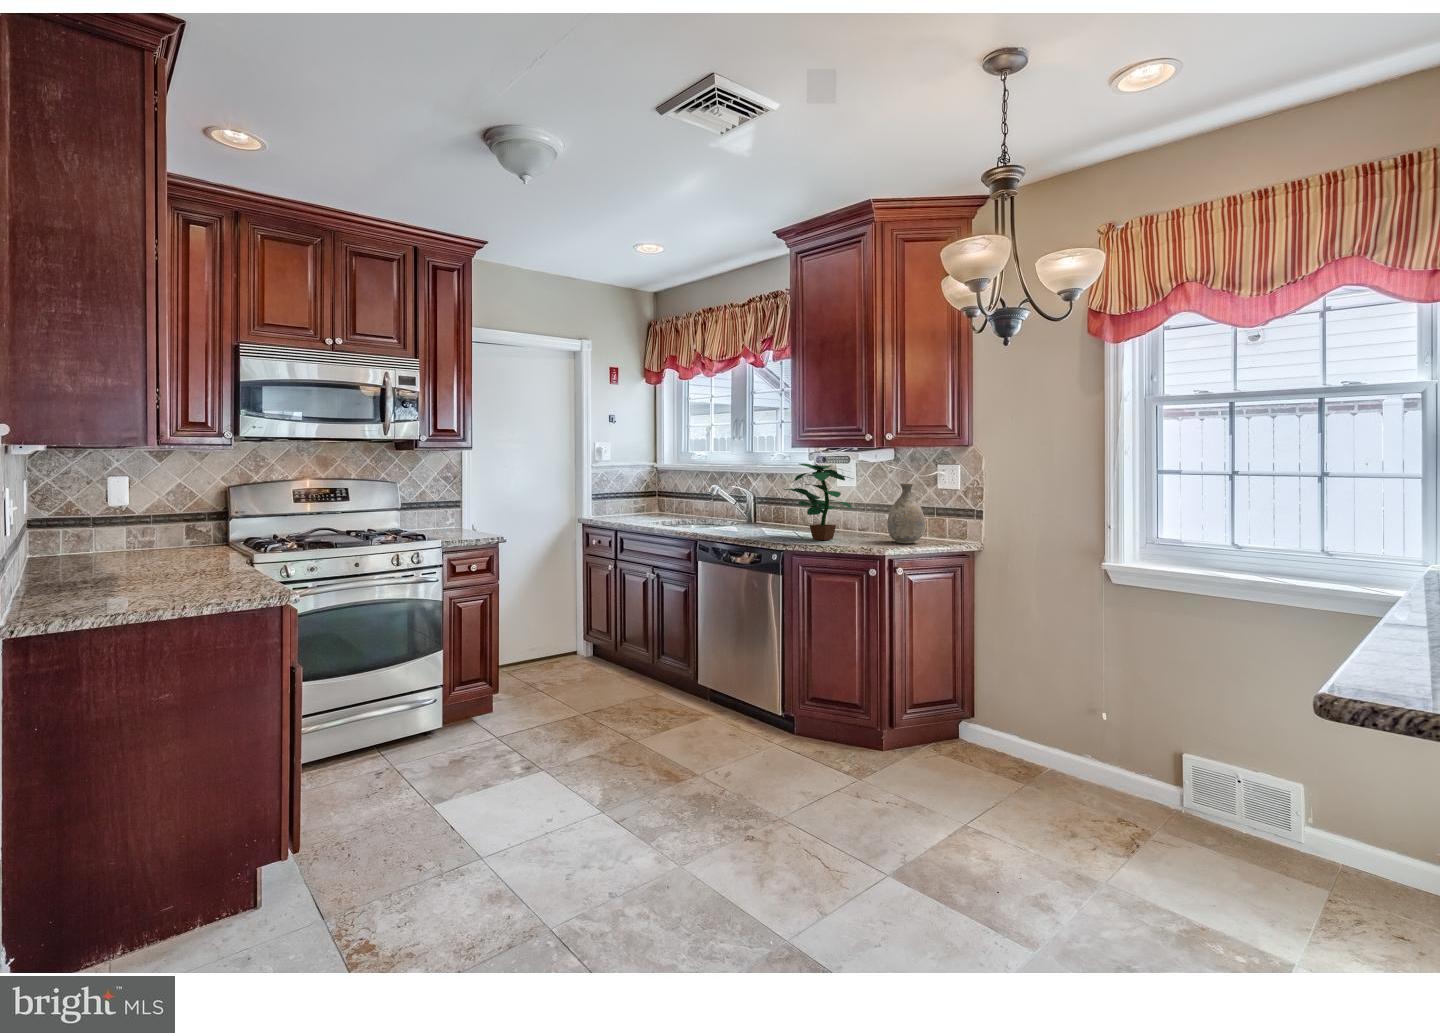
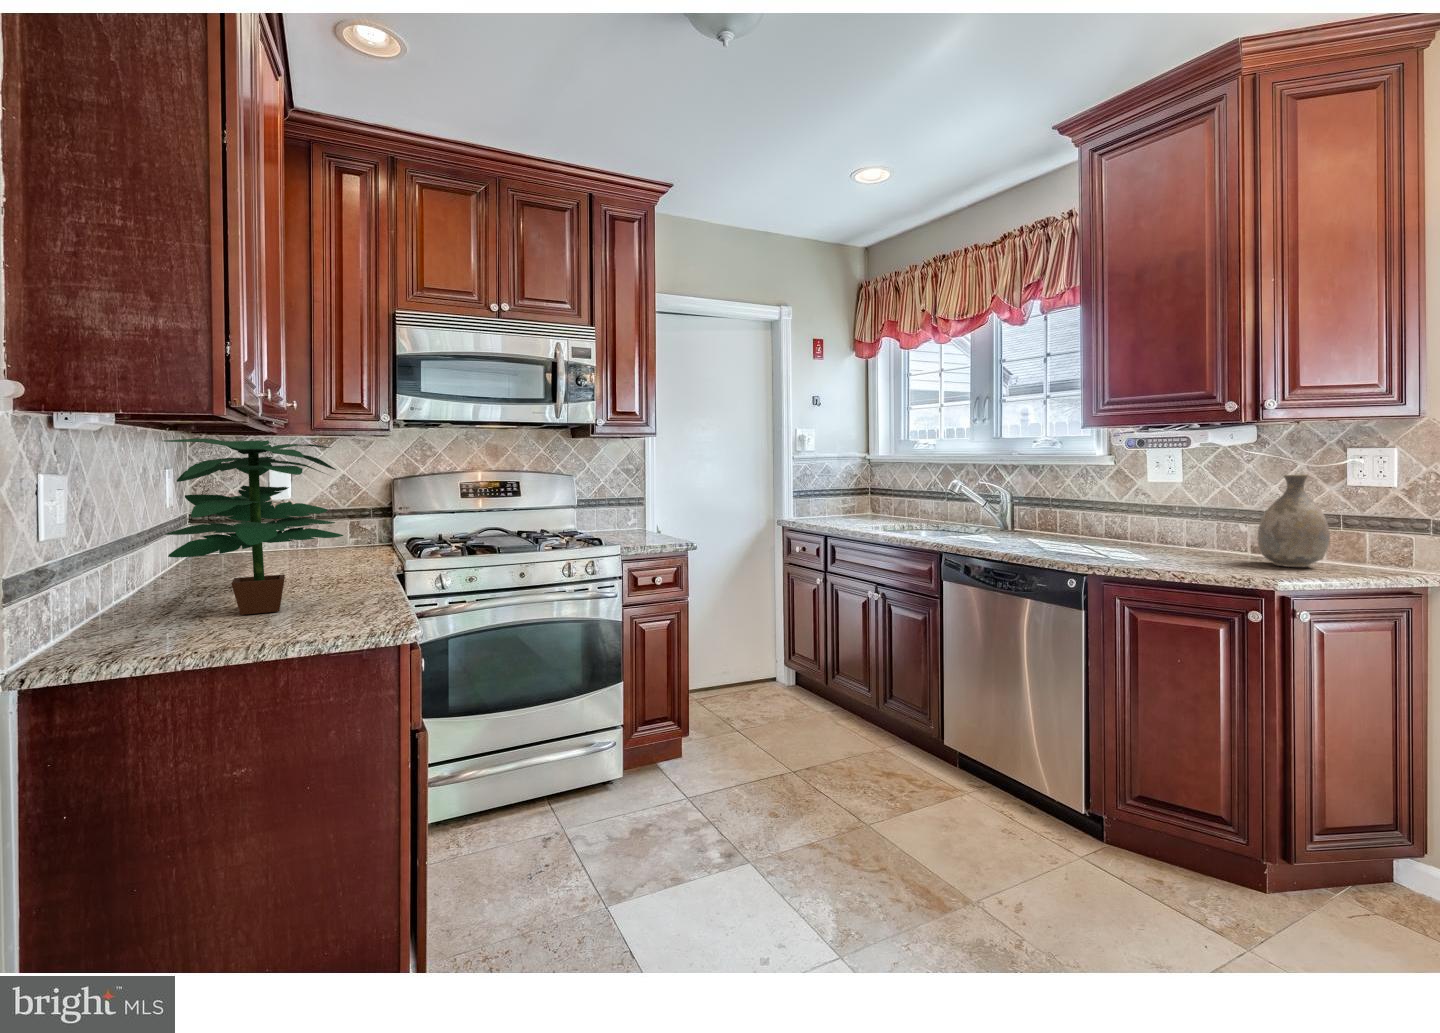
potted plant: present [784,463,852,540] -> present [164,438,343,615]

